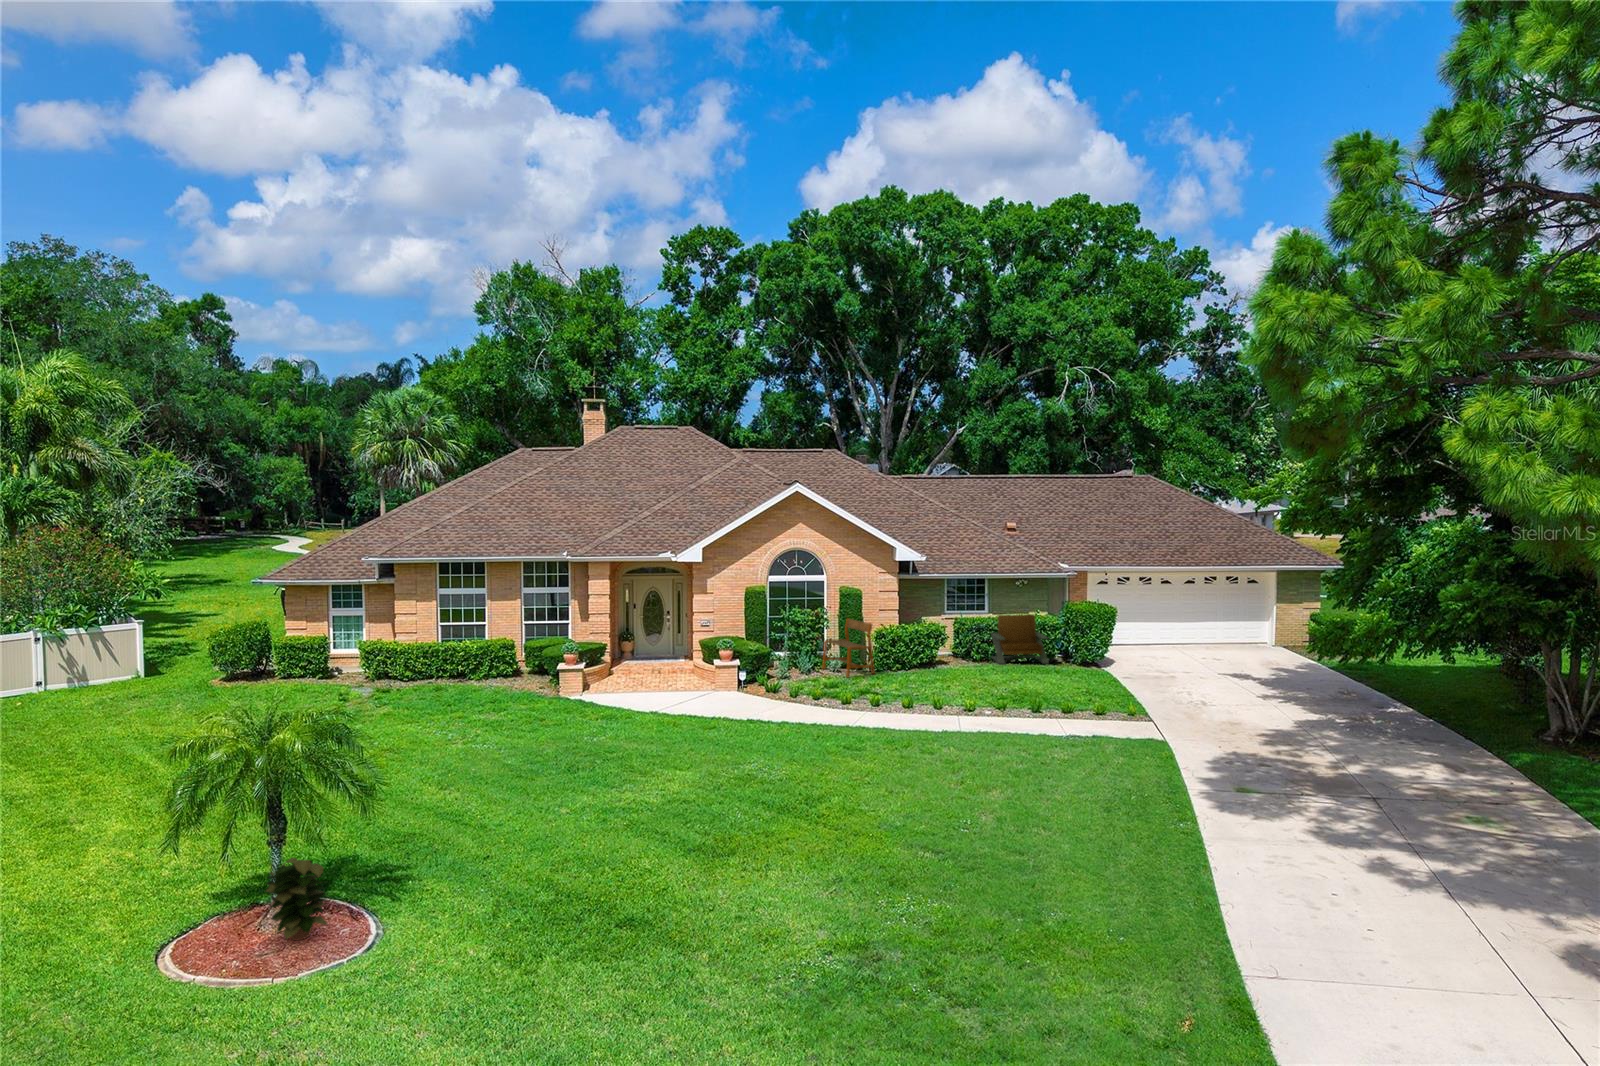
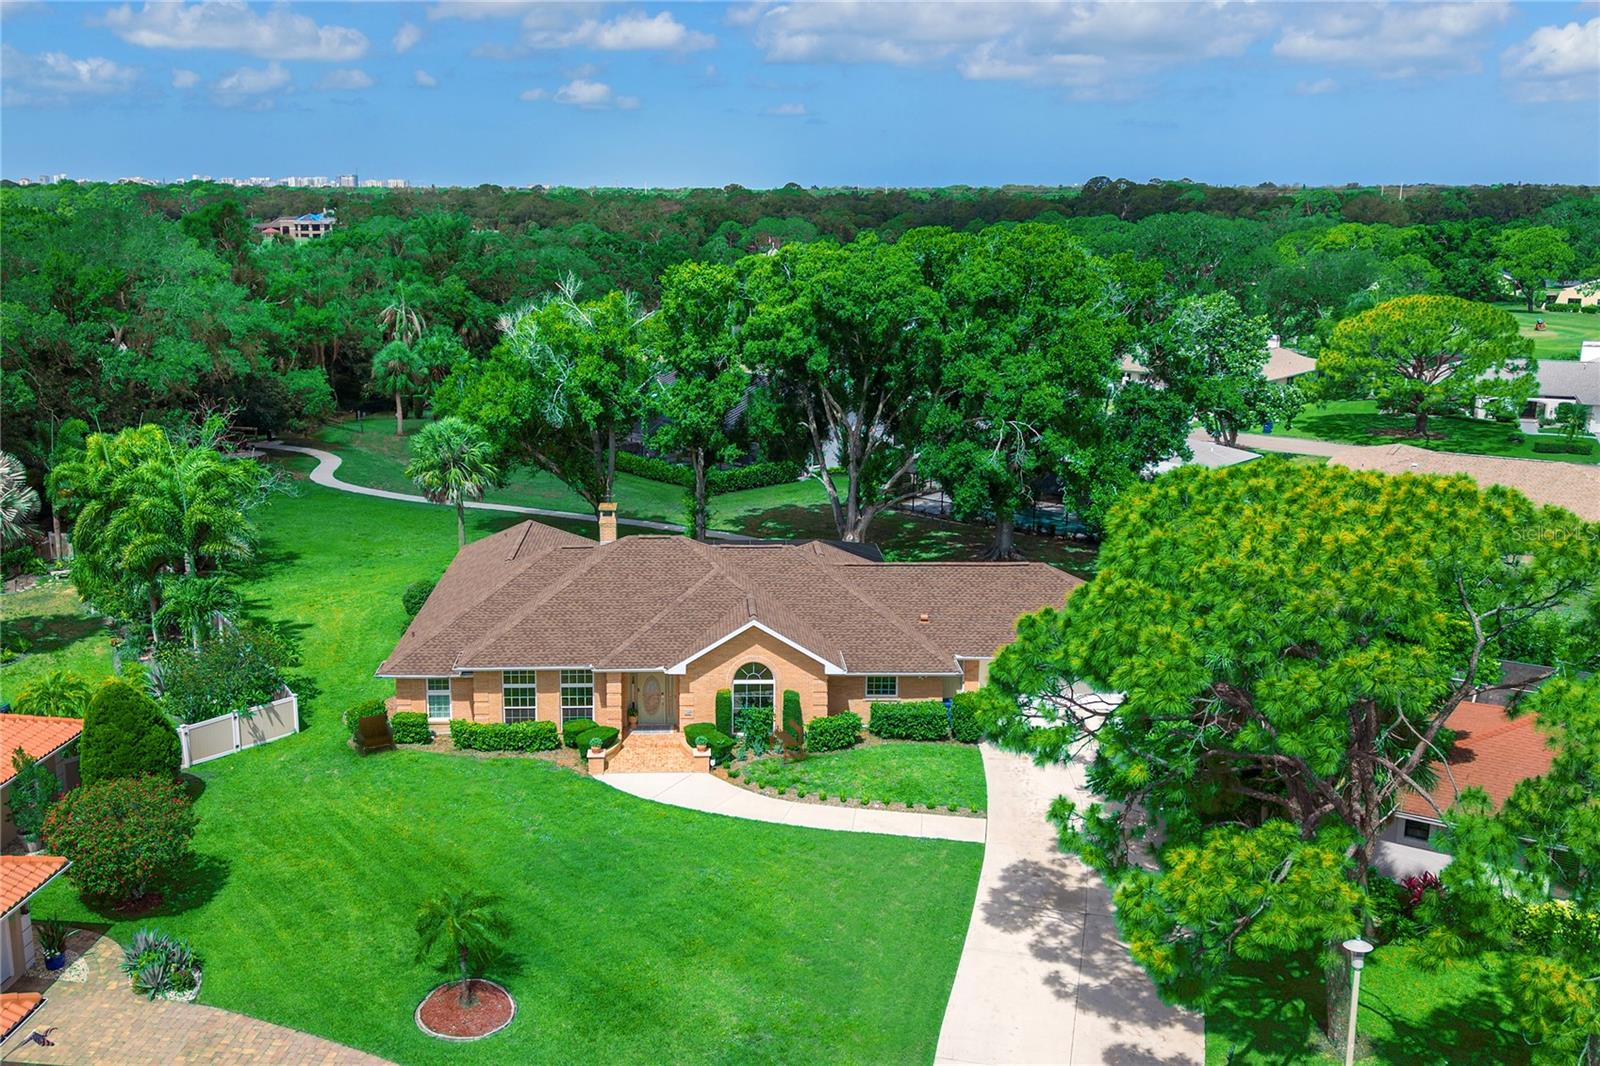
lounge chair: present [991,614,1049,664] -> present [354,713,397,757]
decorative plant: present [265,858,327,940] -> none [500,937,525,969]

